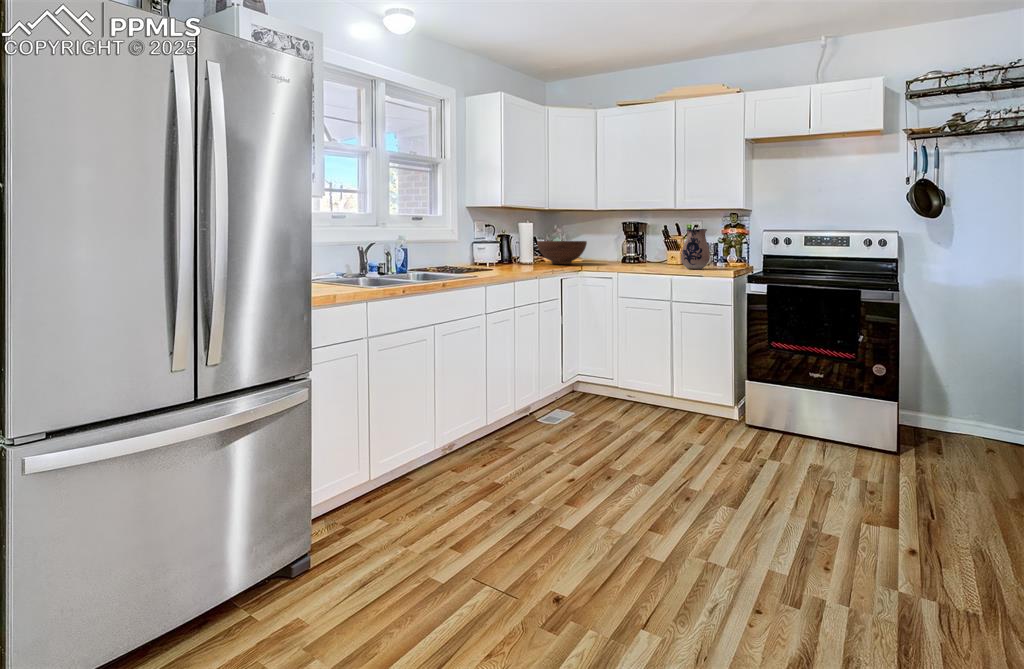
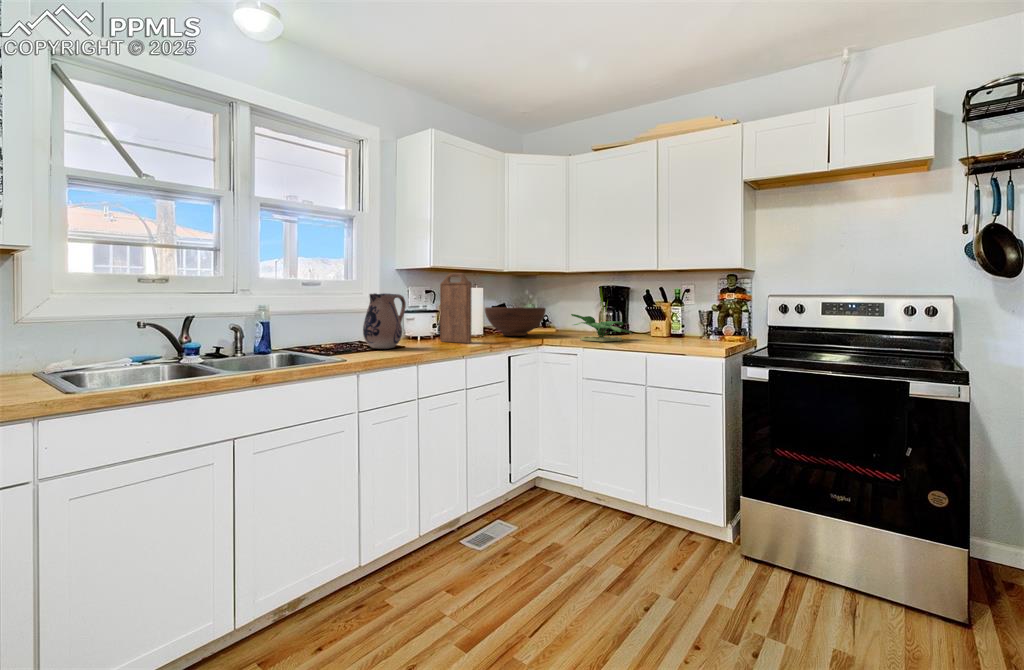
cutting board: none [512,213,540,269] -> present [440,273,471,343]
potted plant: none [611,221,660,267] -> present [571,290,633,342]
ceramic pitcher: present [681,229,710,269] -> present [363,293,406,349]

